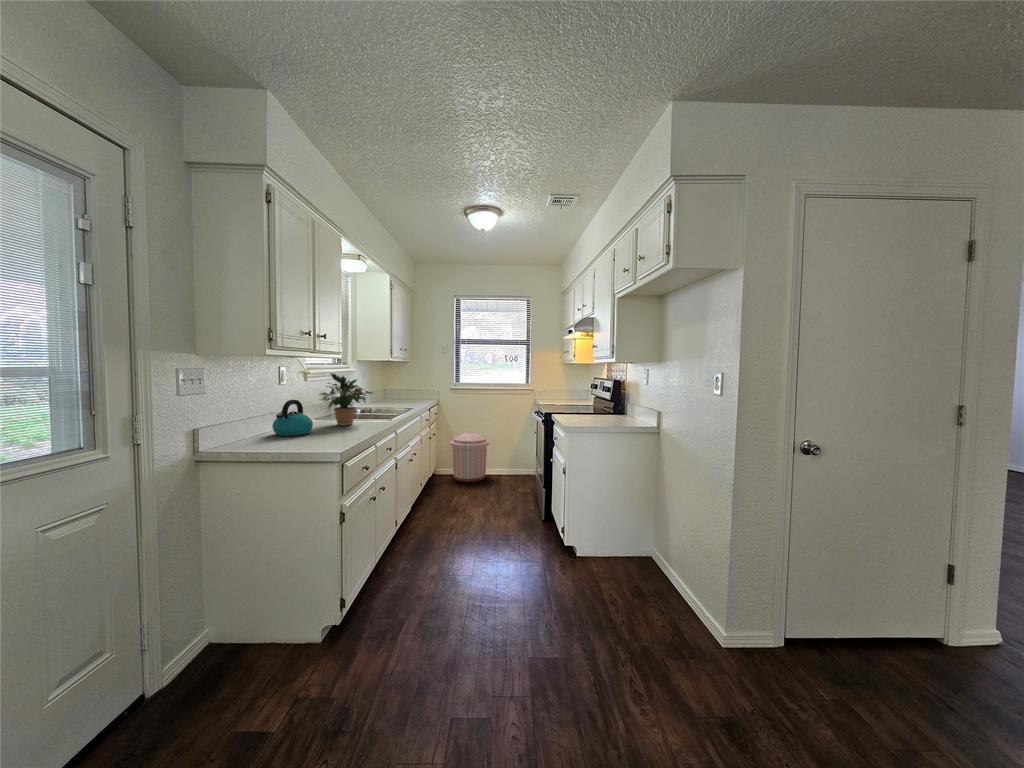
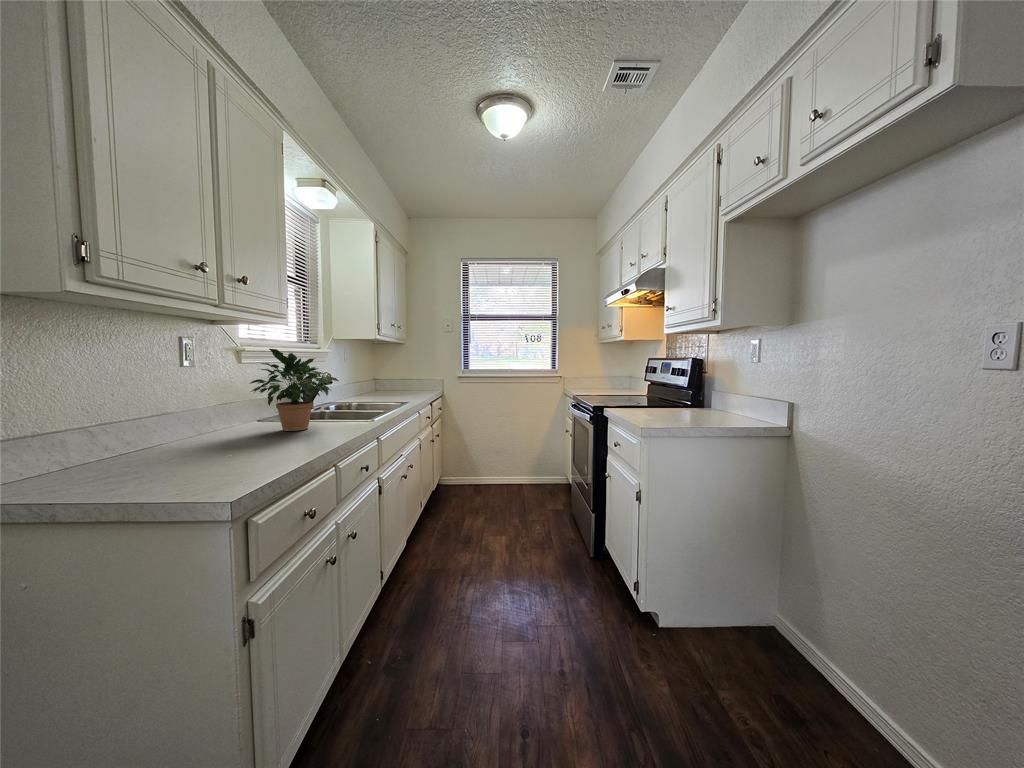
kettle: present [272,400,313,436] -> none [144,391,225,456]
trash can: present [450,431,489,482] -> none [460,430,508,494]

